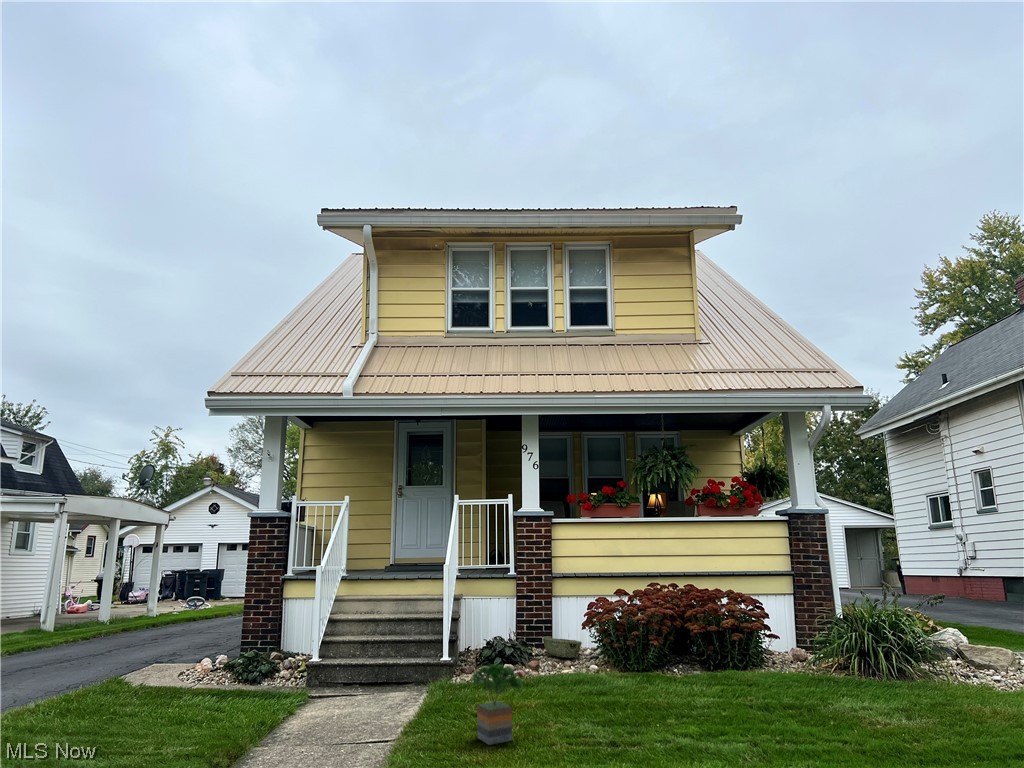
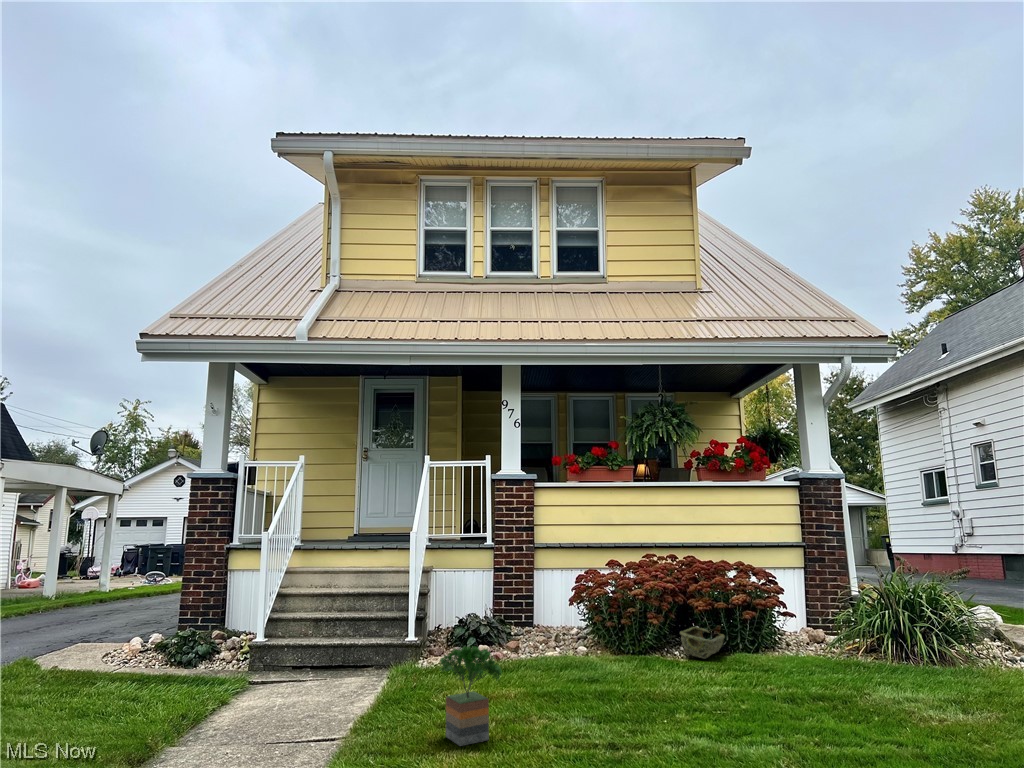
woven basket: present [543,637,582,658] -> present [680,627,725,659]

